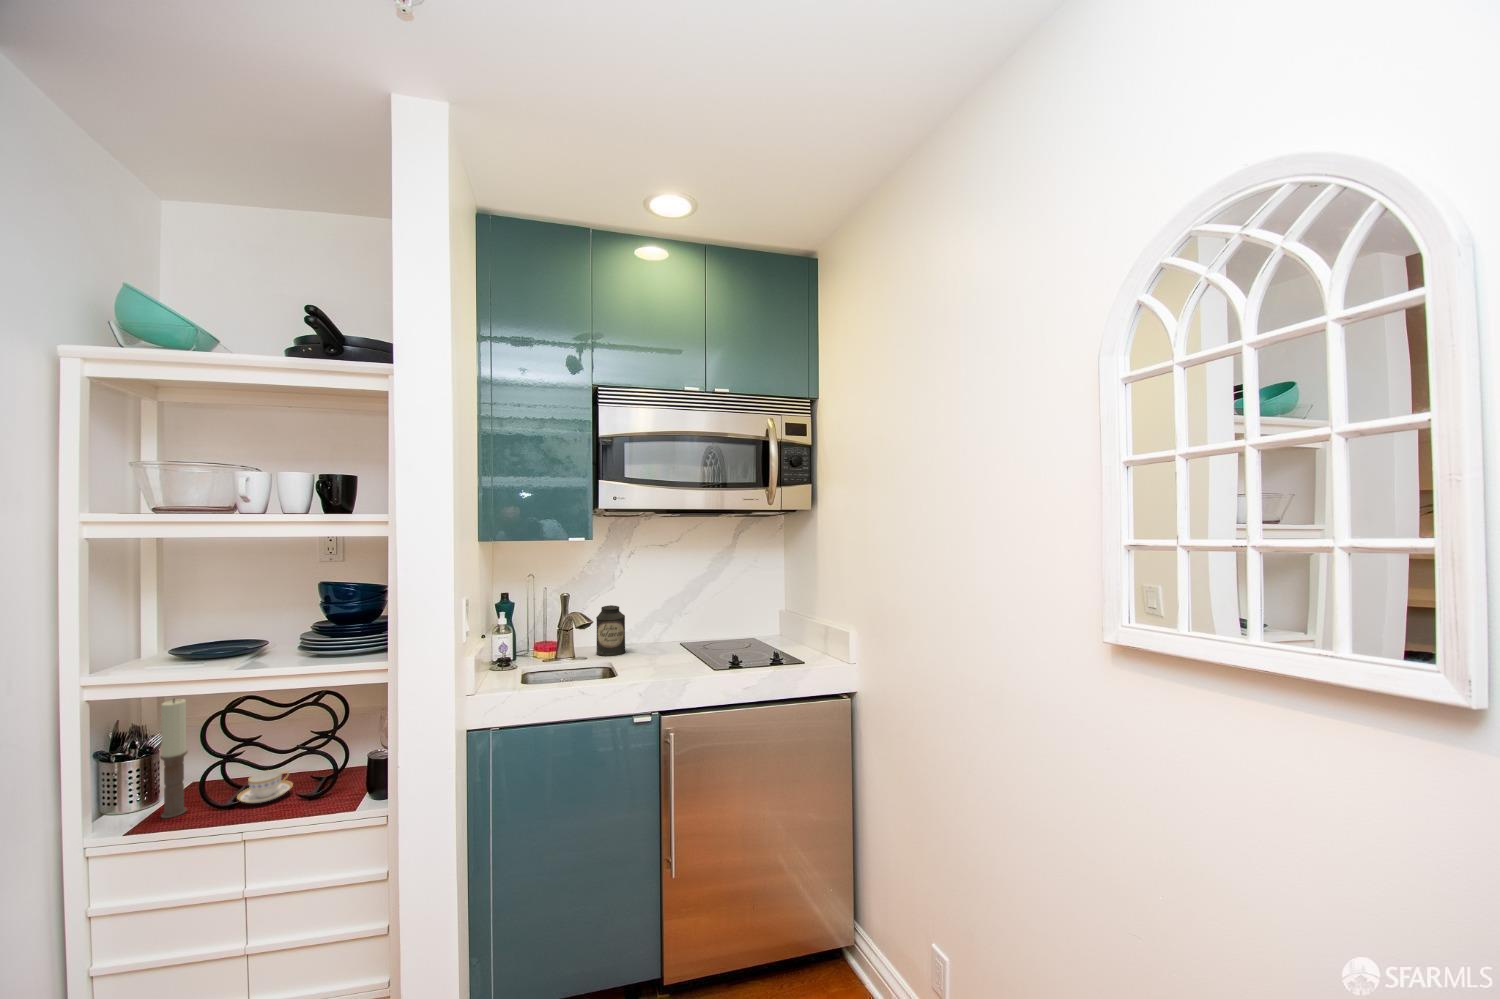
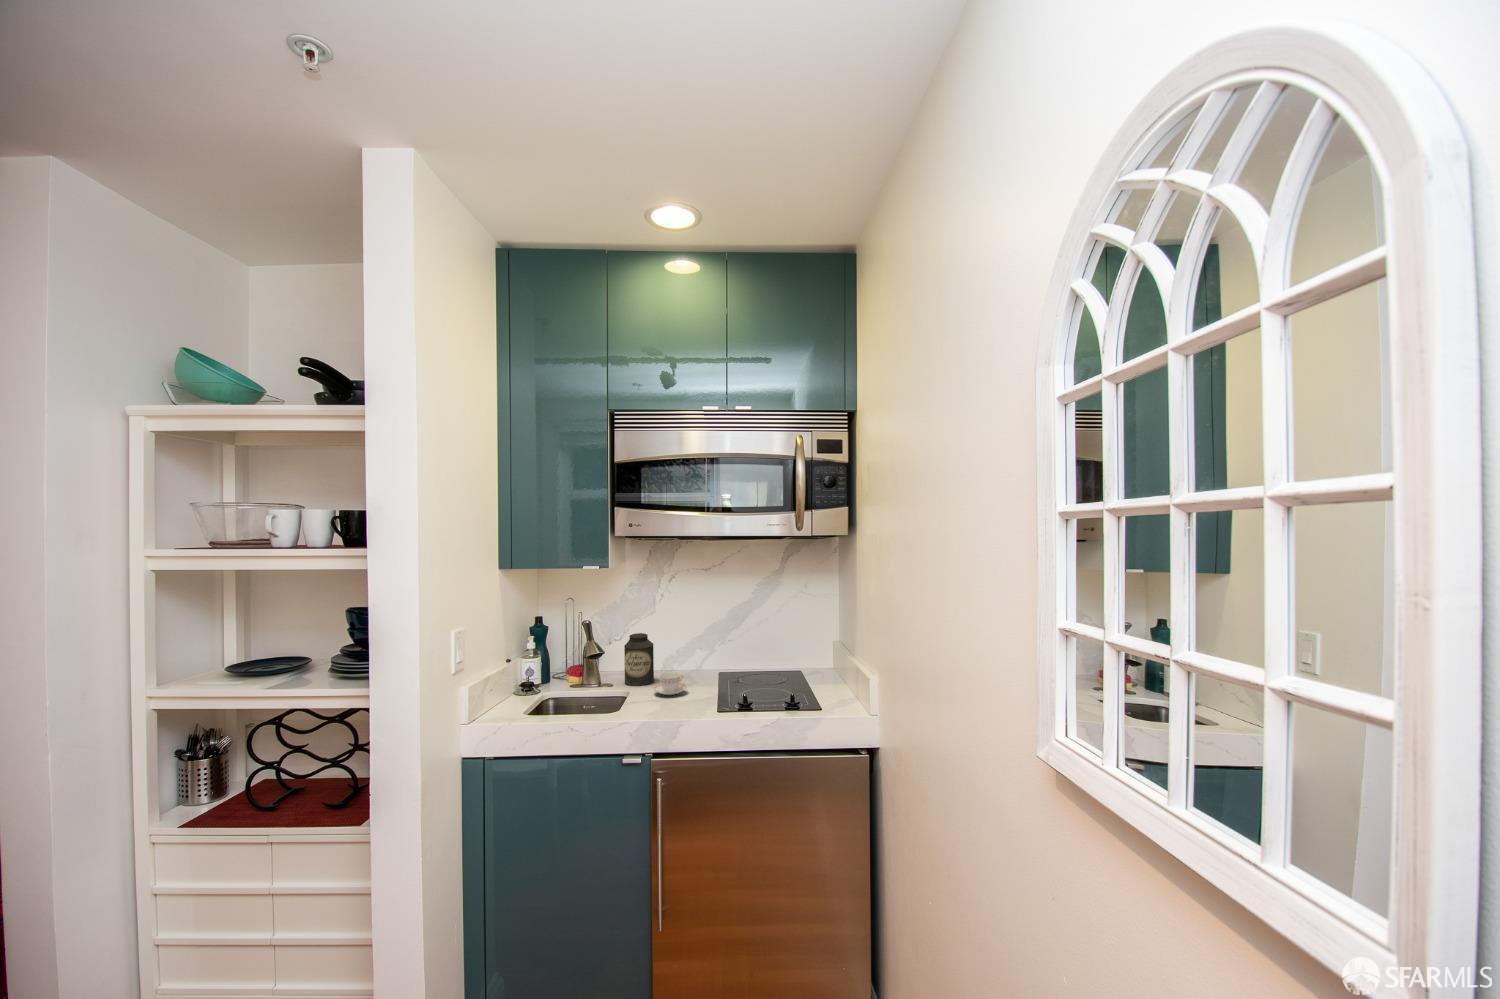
candle: present [160,699,187,818] -> none [215,708,237,814]
teacup: present [237,770,293,803] -> present [653,673,687,695]

